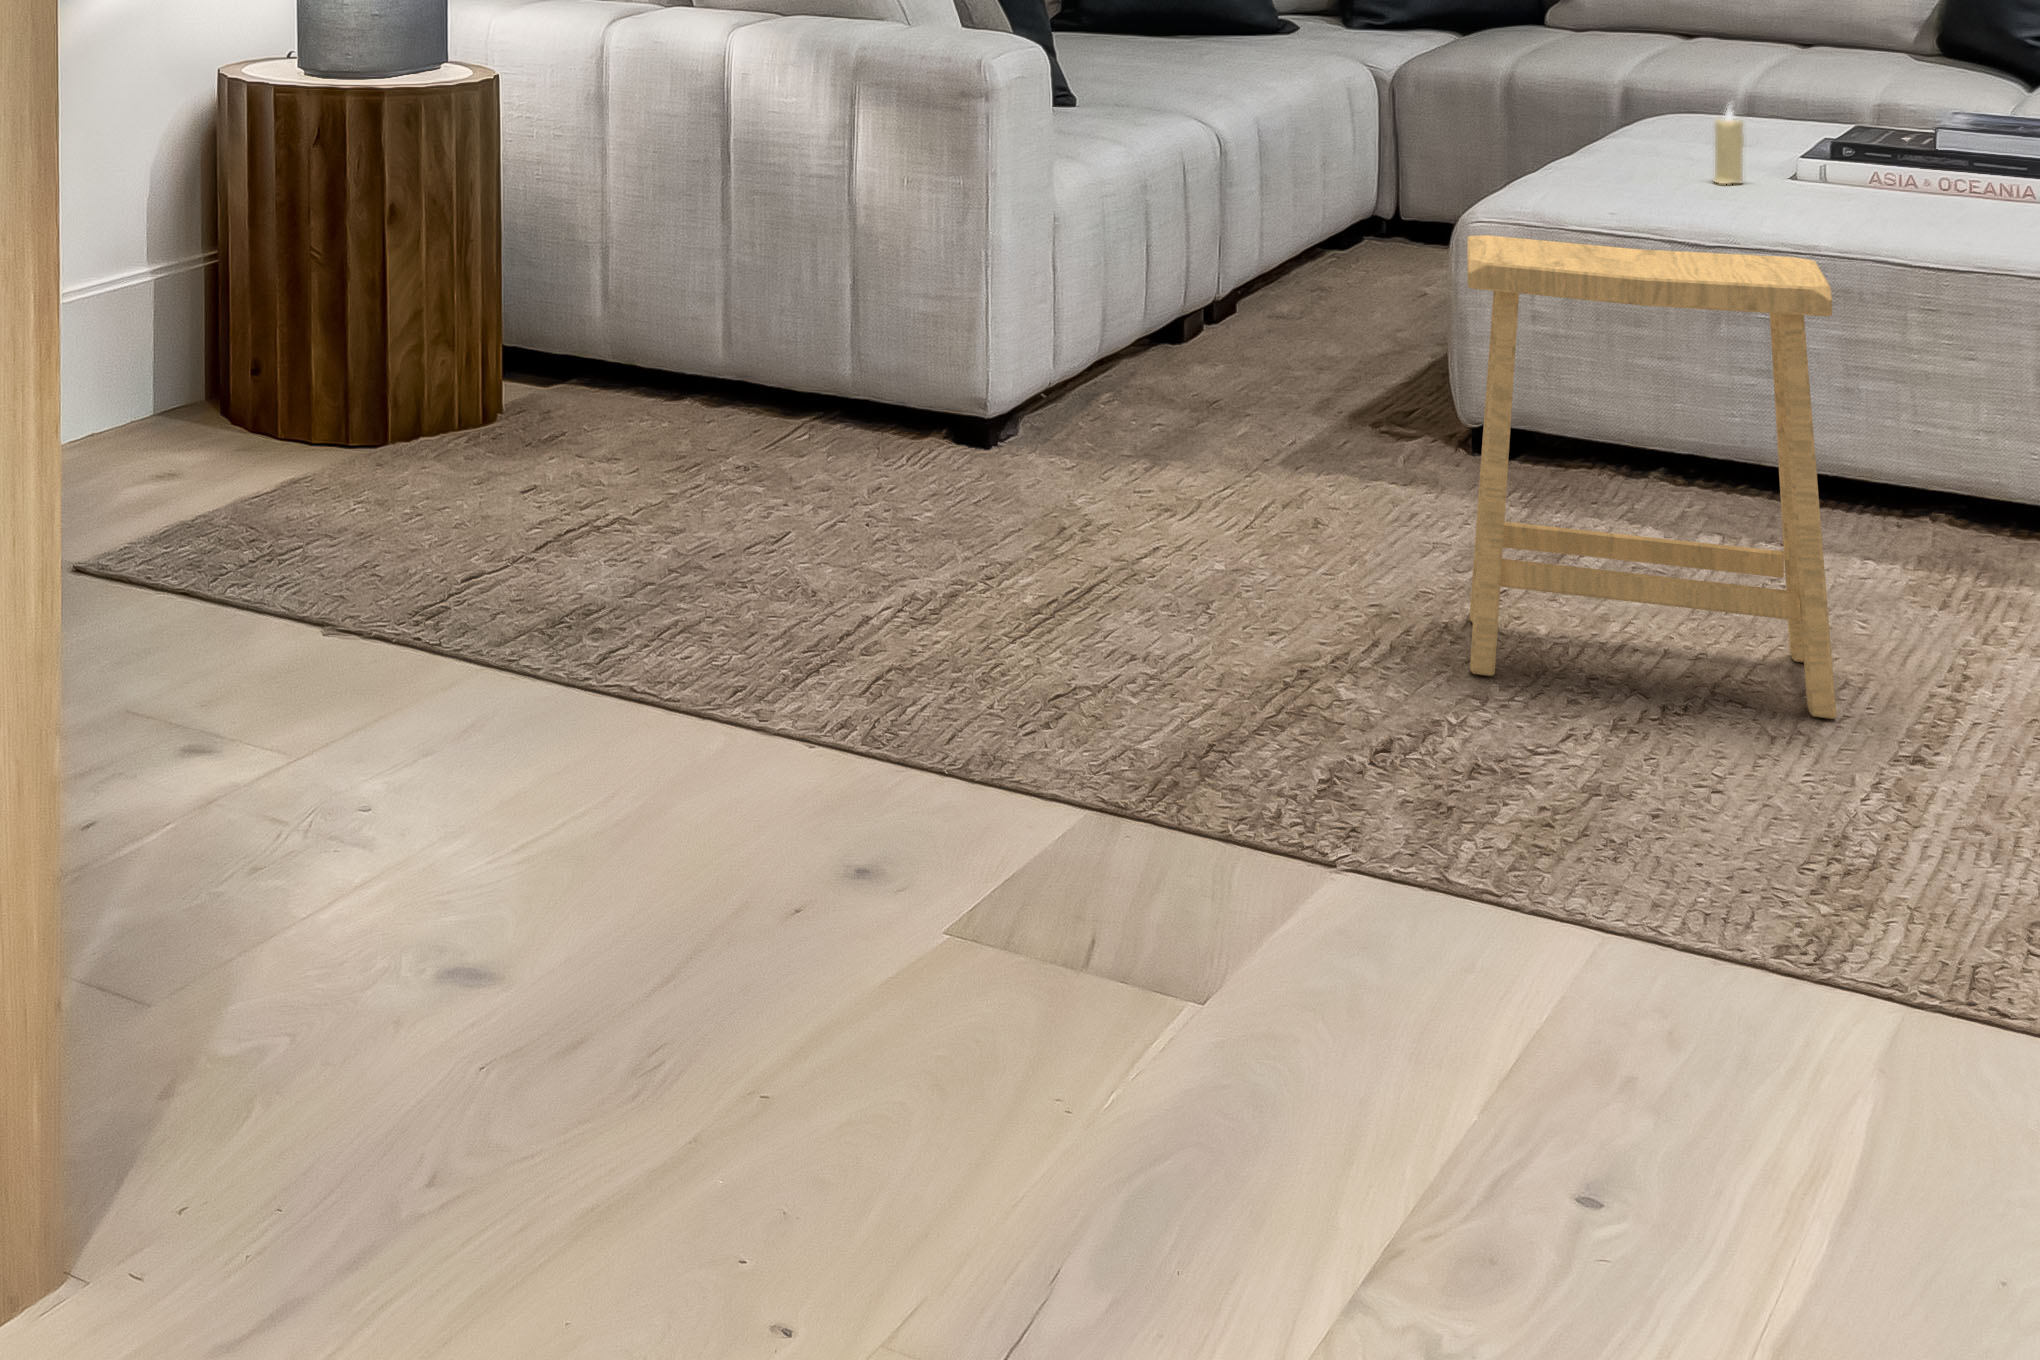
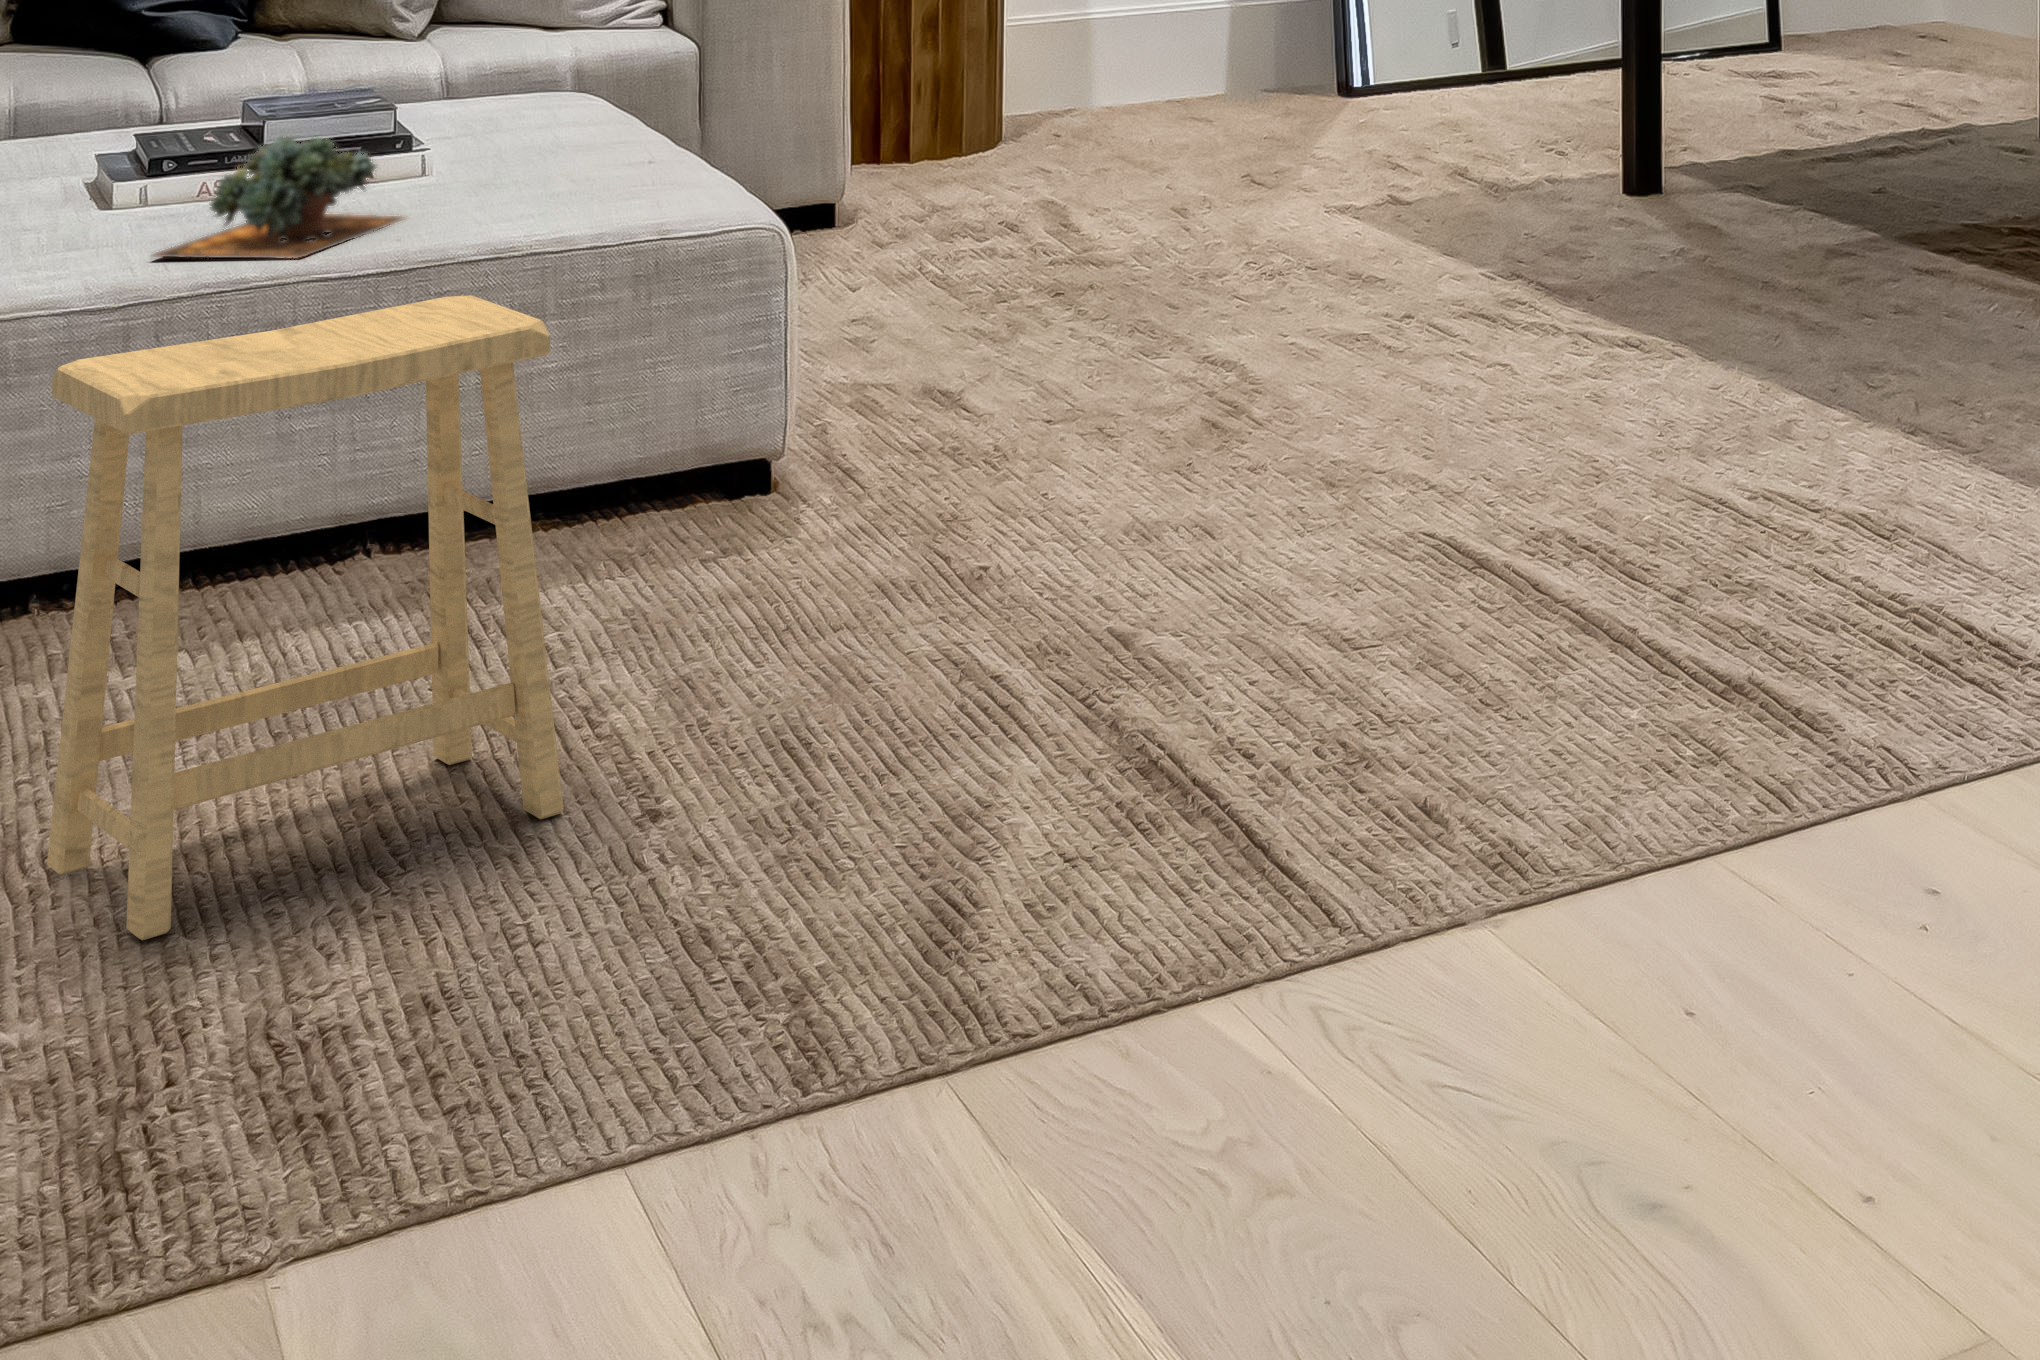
candle: present [1714,103,1744,184] -> none [28,130,69,231]
succulent plant: none [1750,130,1997,236] -> present [153,136,404,259]

